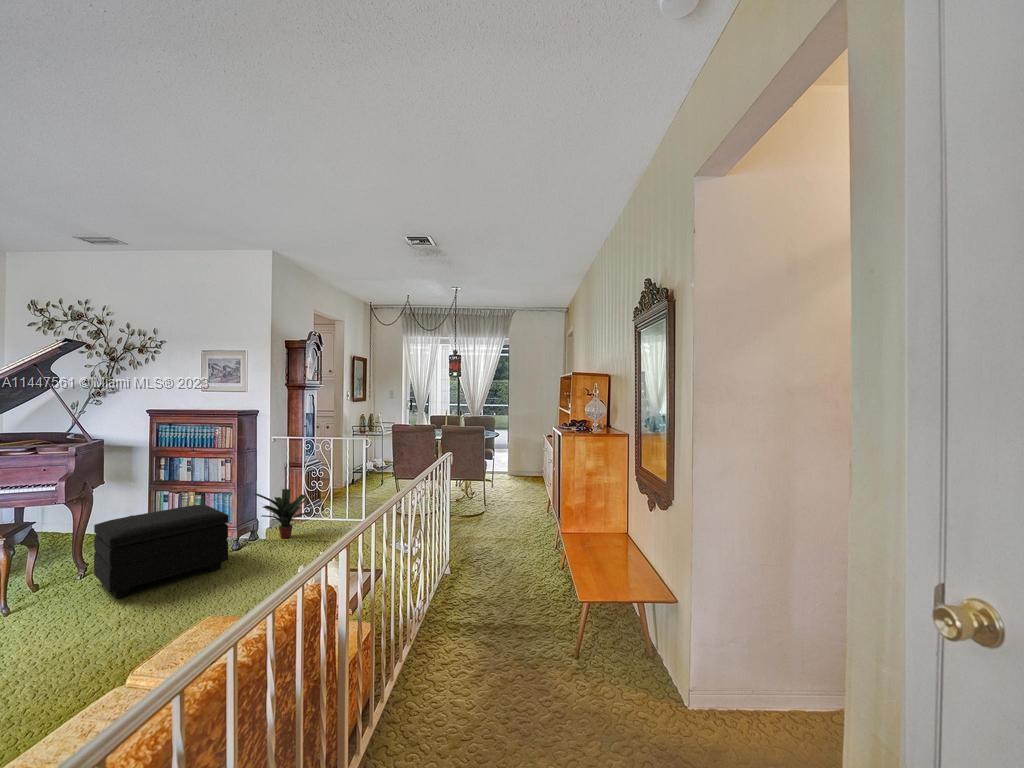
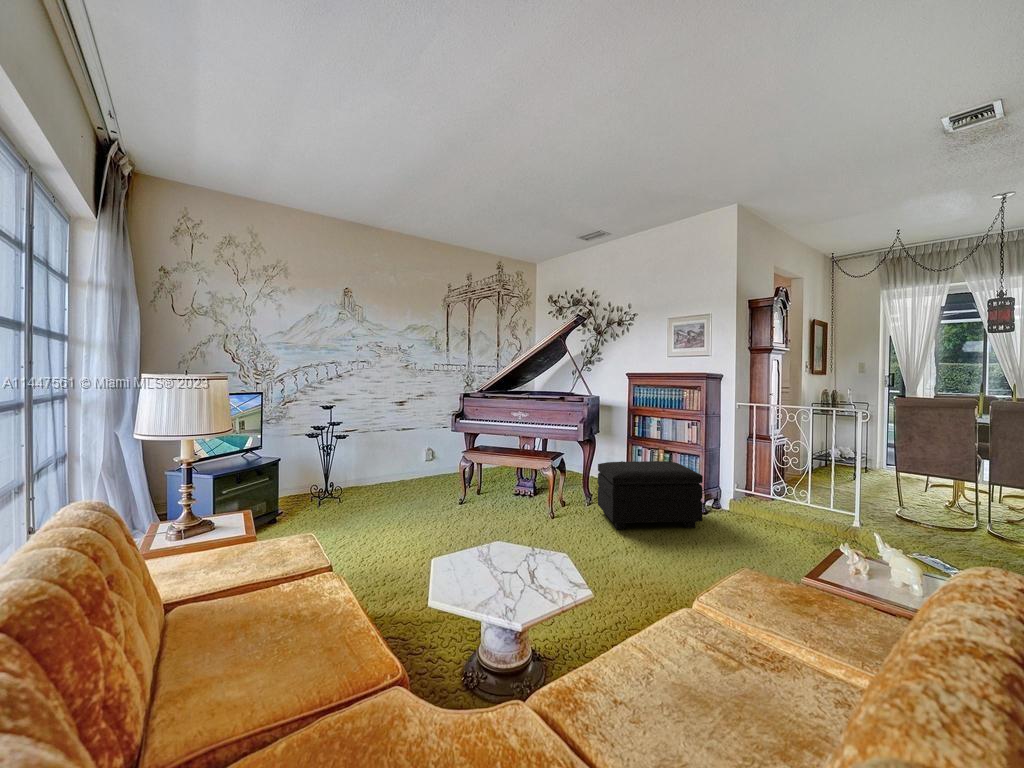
potted plant: present [255,489,310,539] -> none [720,460,783,514]

